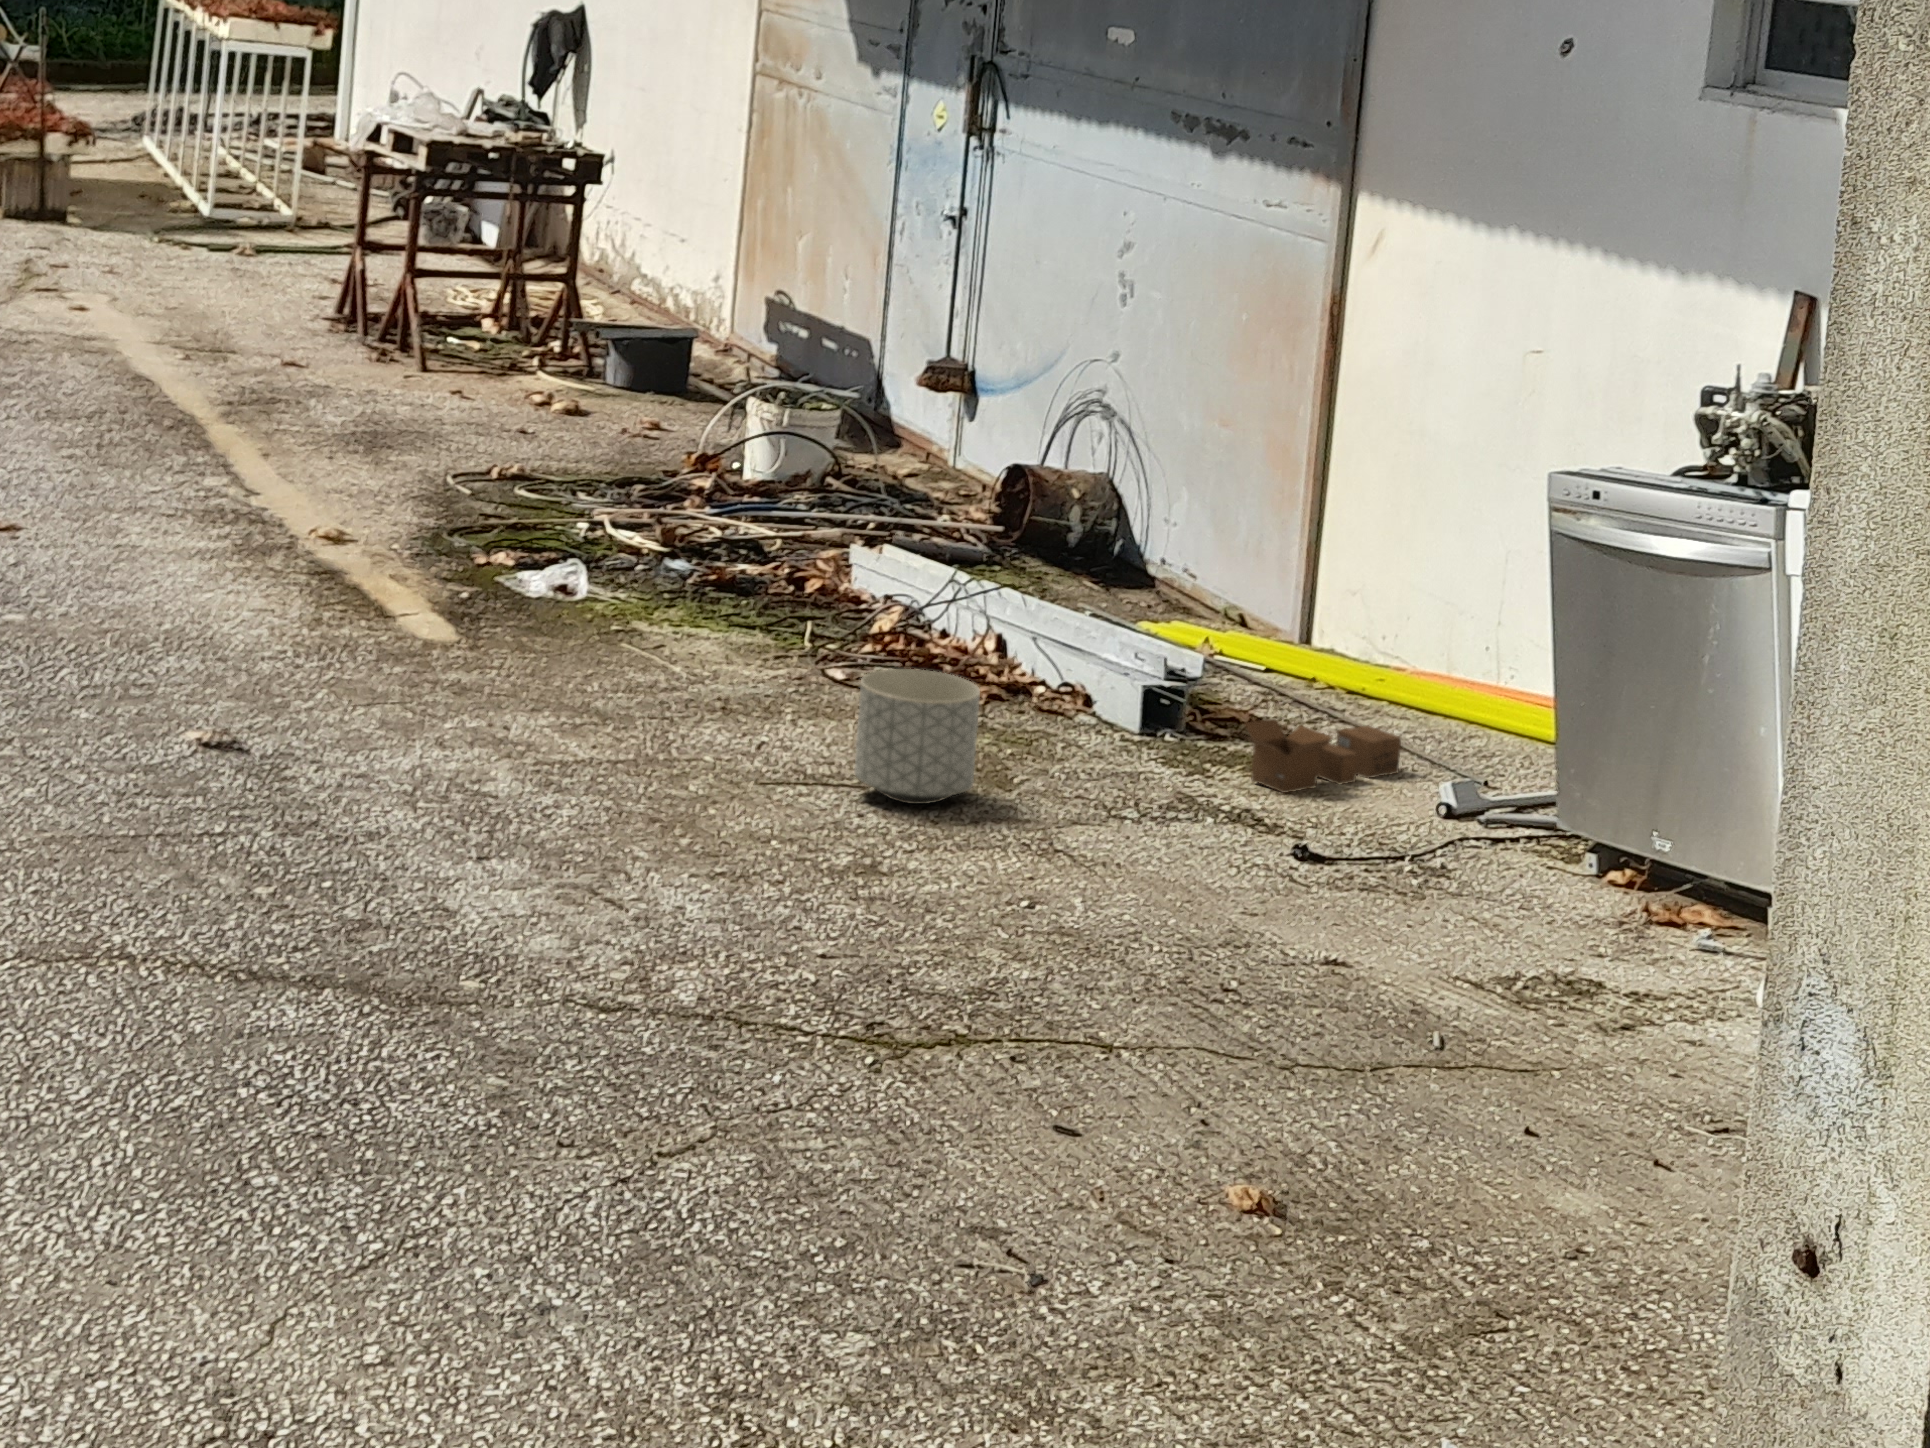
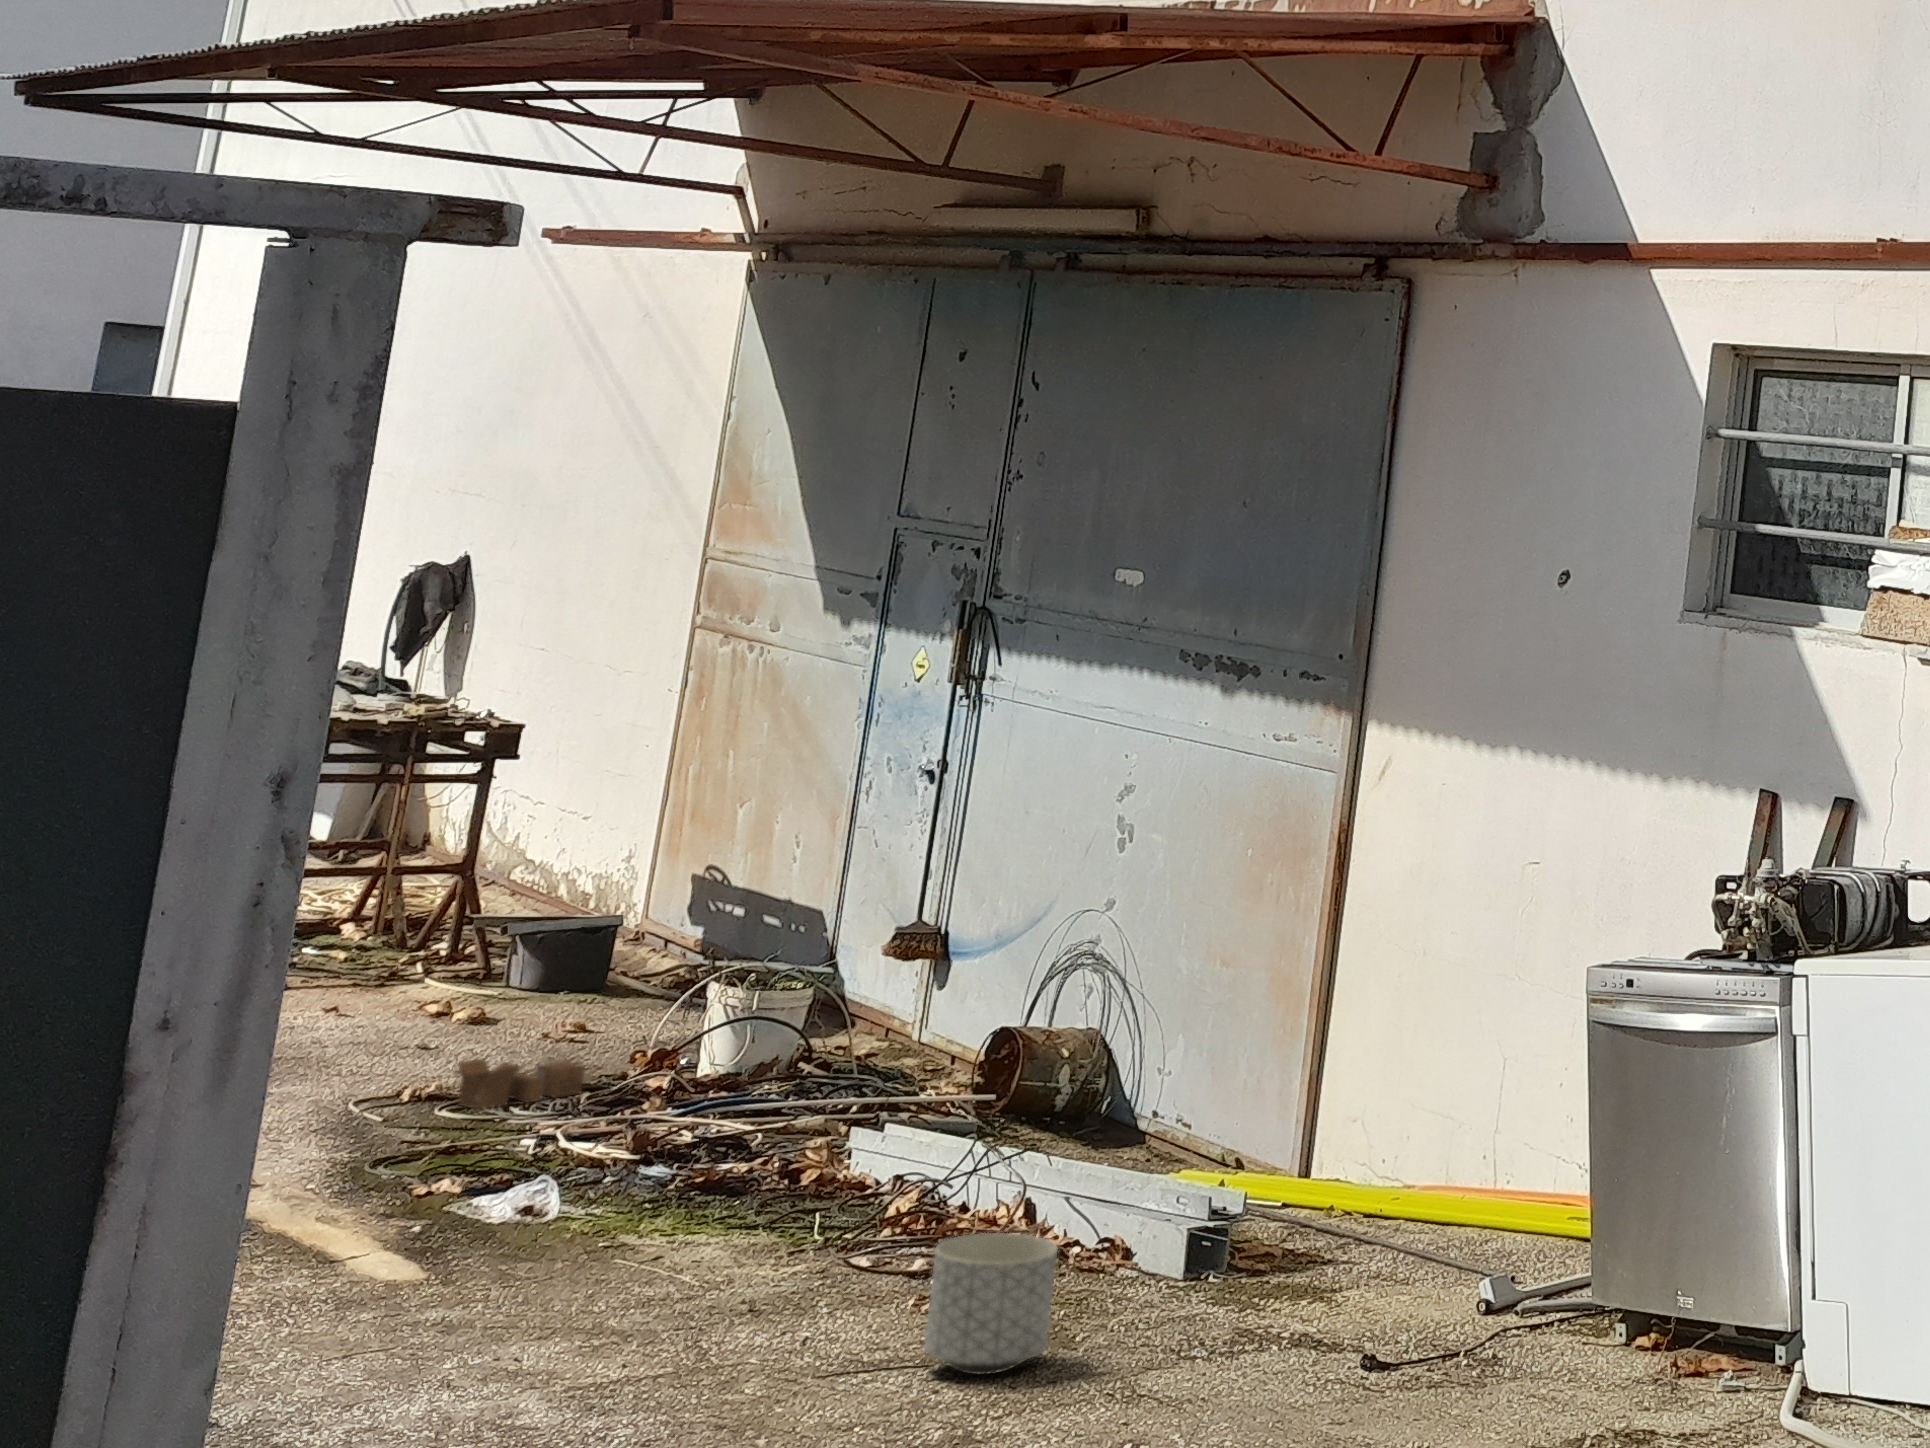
cardboard box: present [1245,719,1401,793] -> present [458,1059,585,1110]

